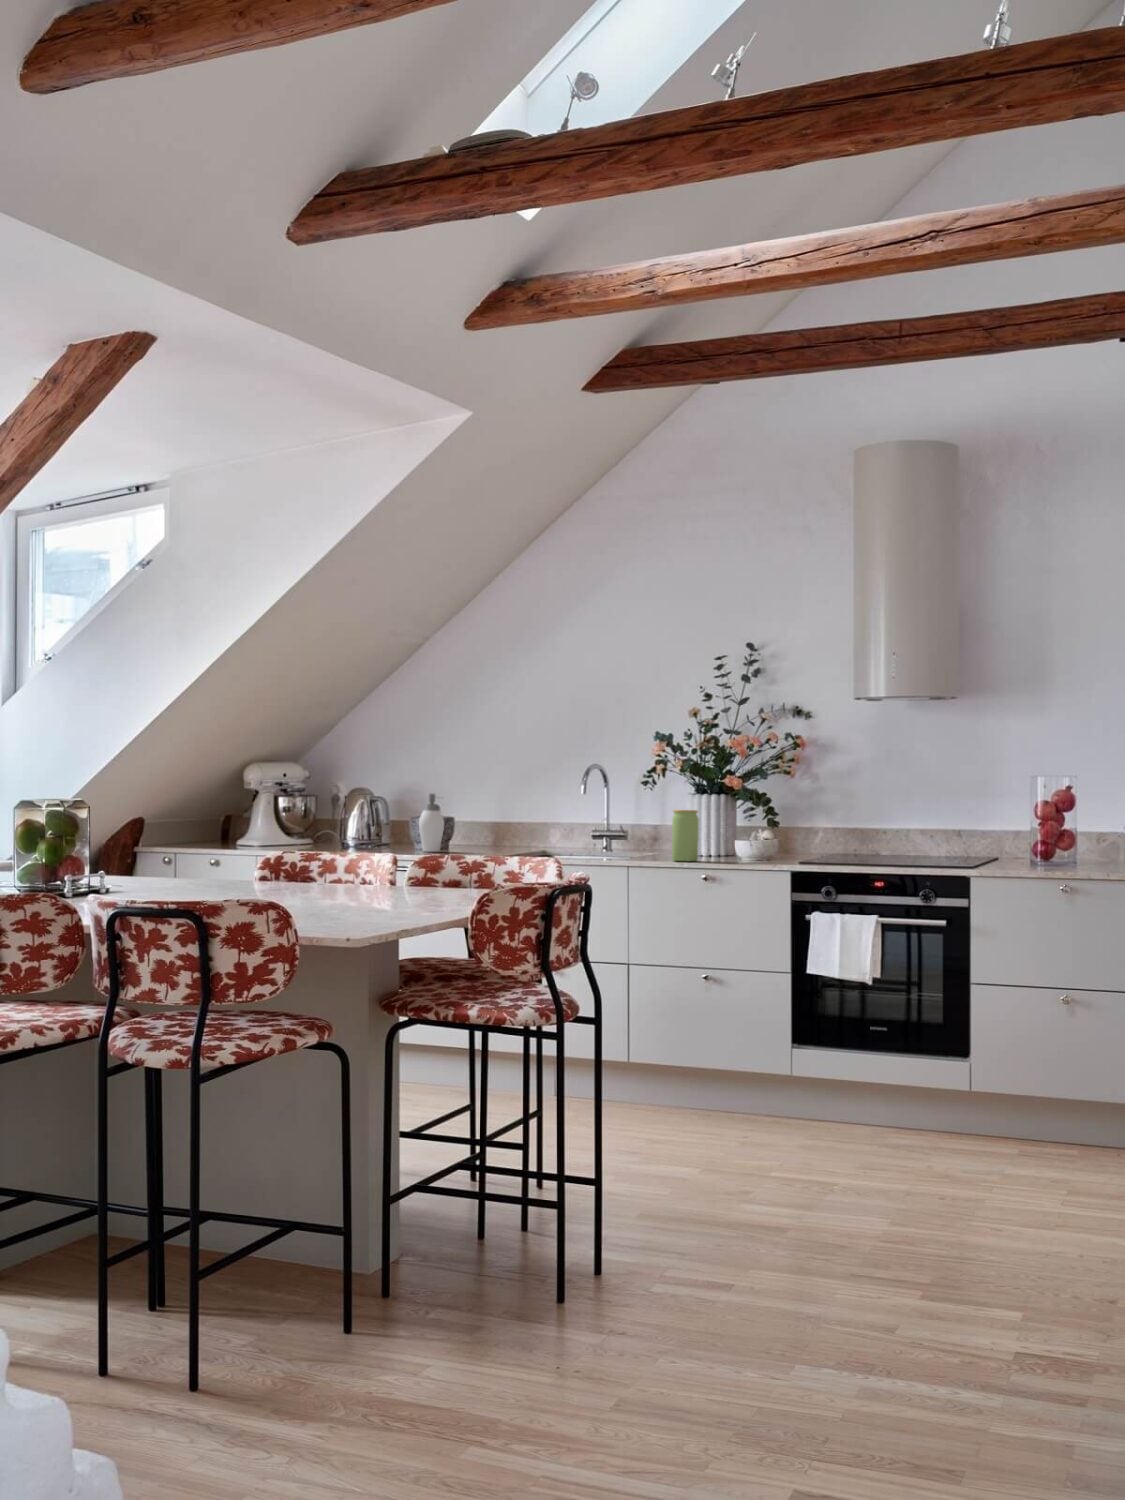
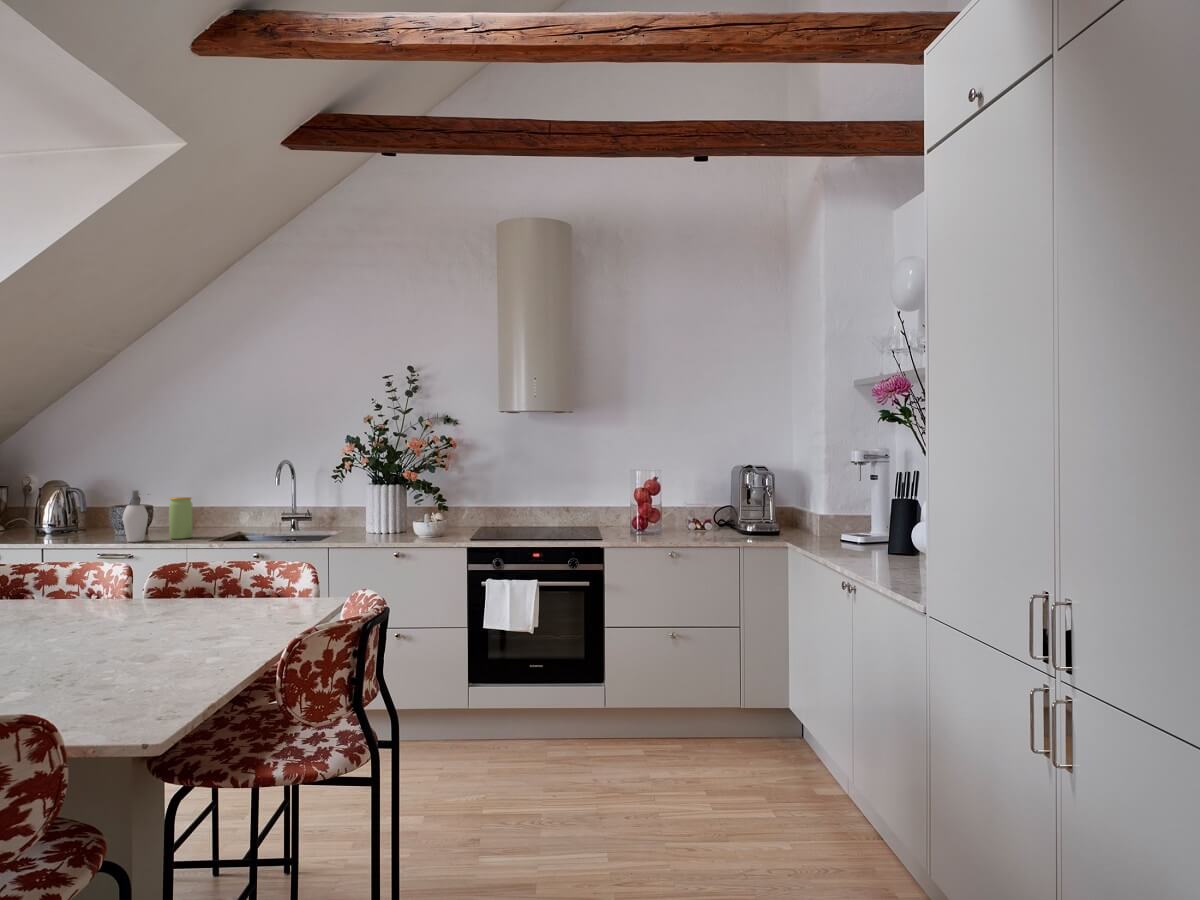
jar: present [672,810,699,861] -> present [169,497,193,539]

